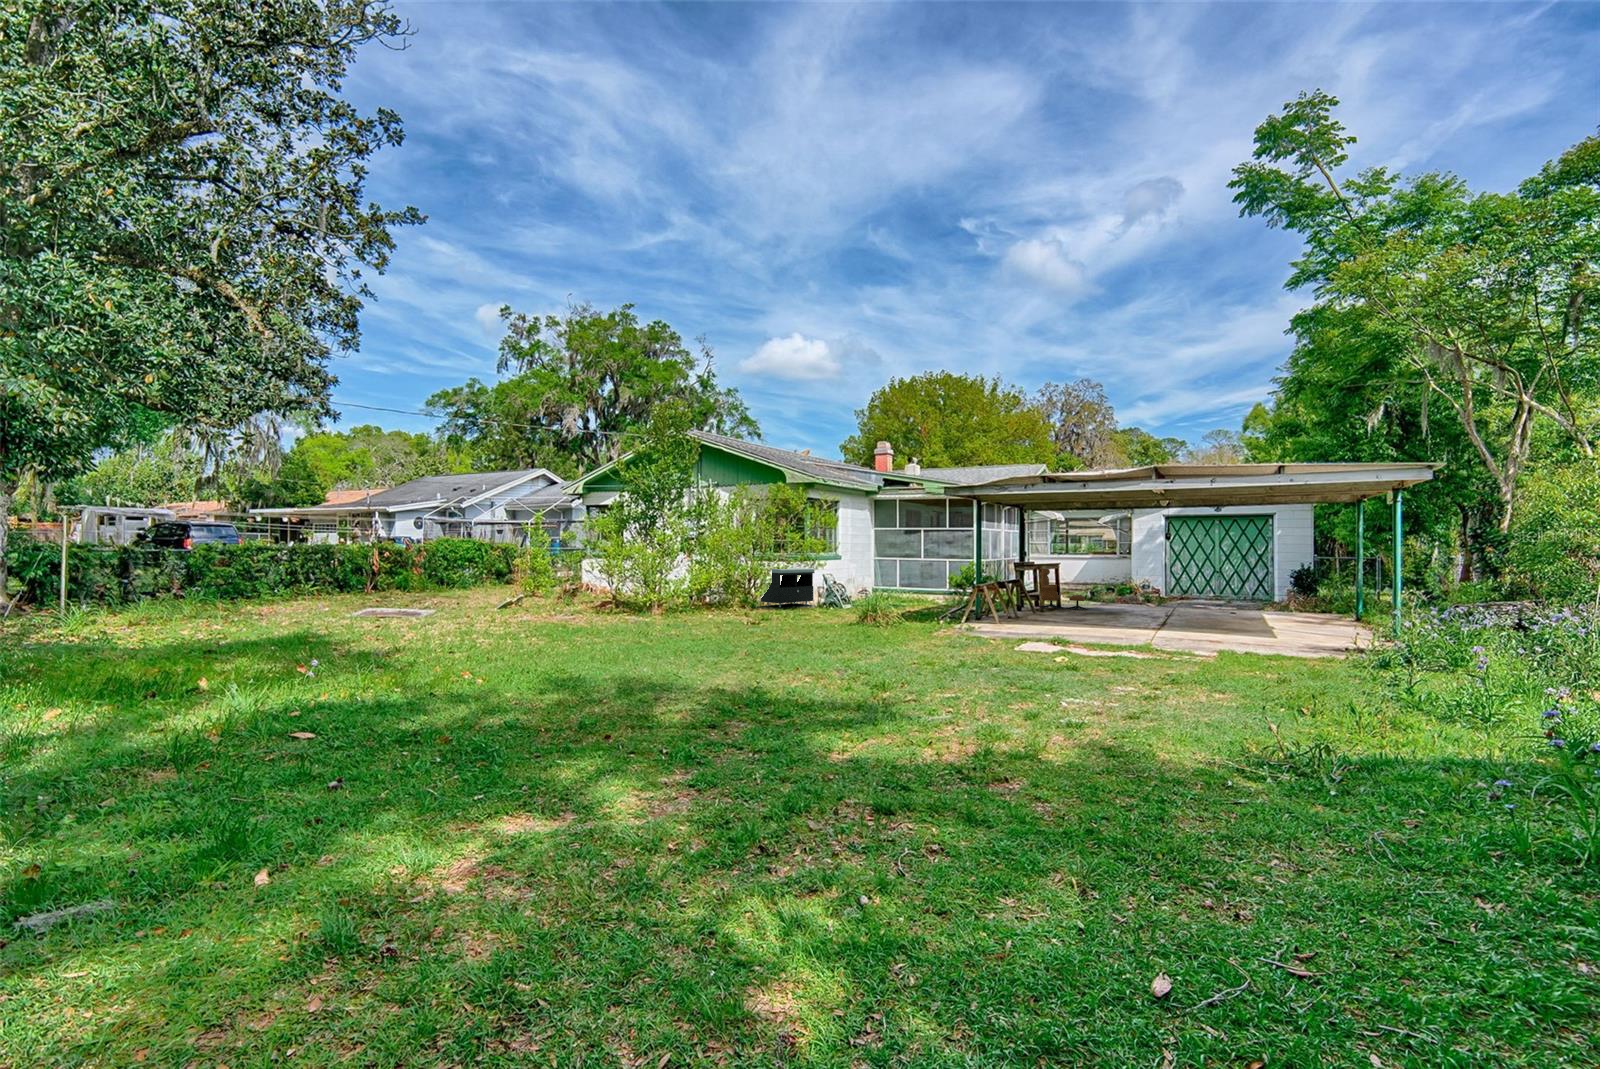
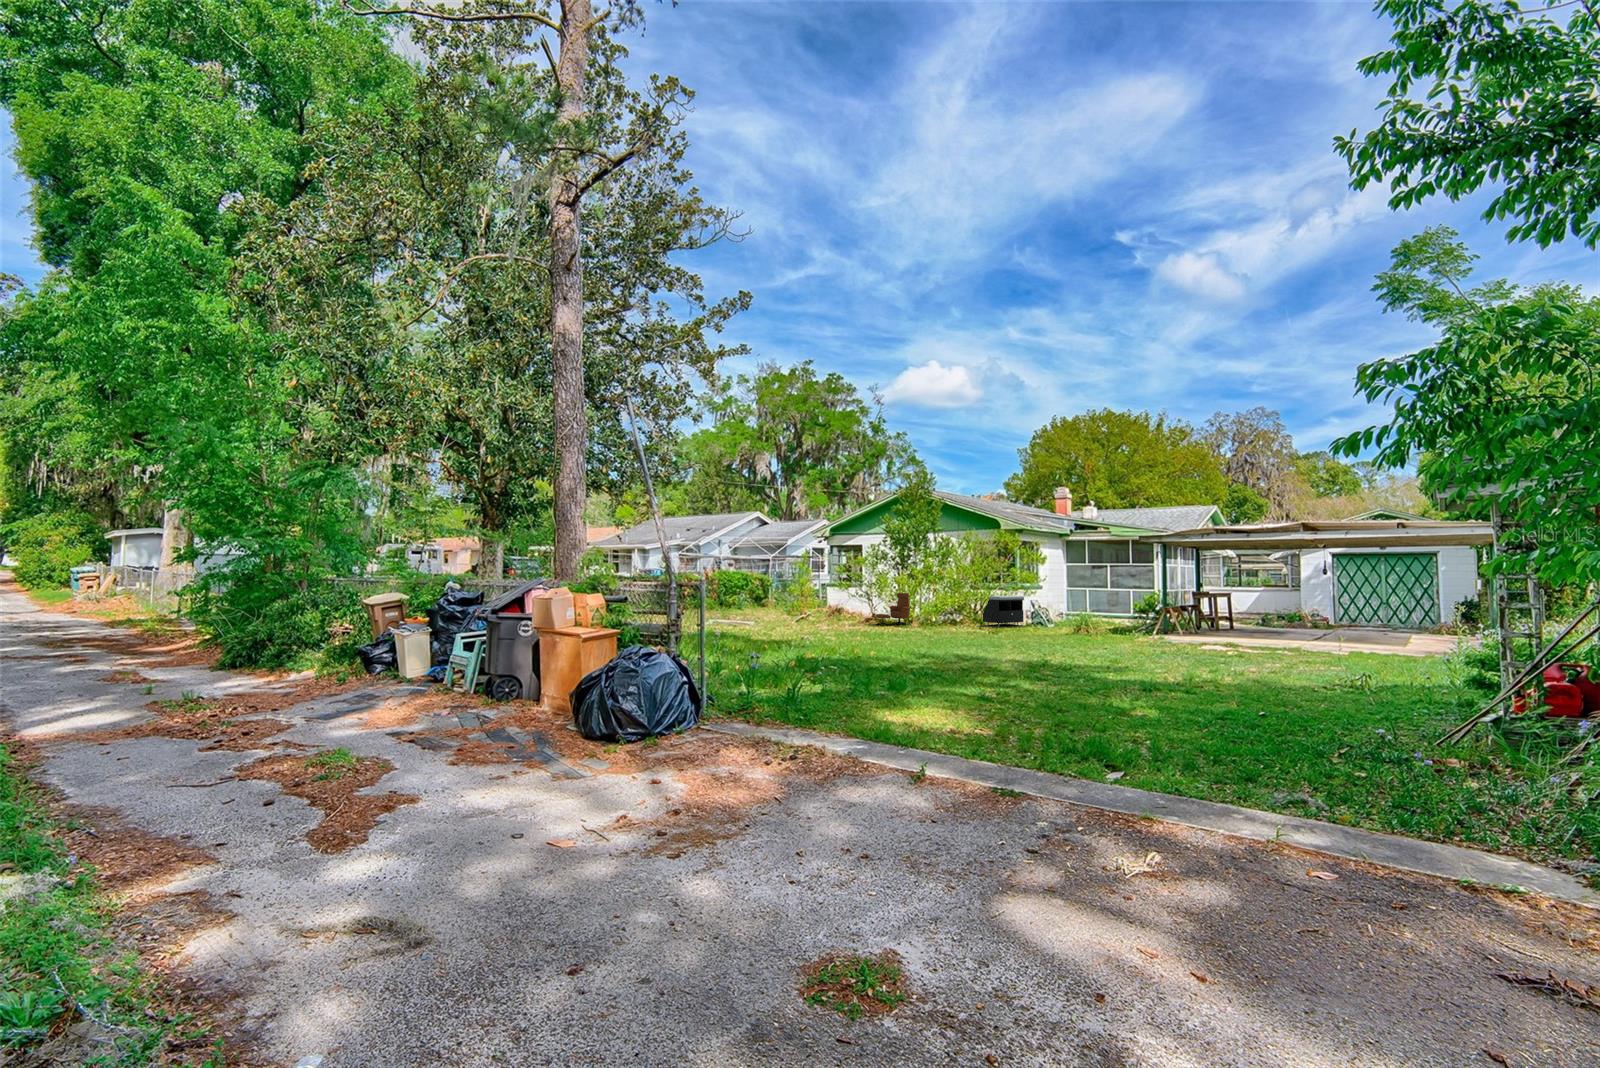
lounge chair: present [1039,569,1088,610] -> present [875,593,910,625]

